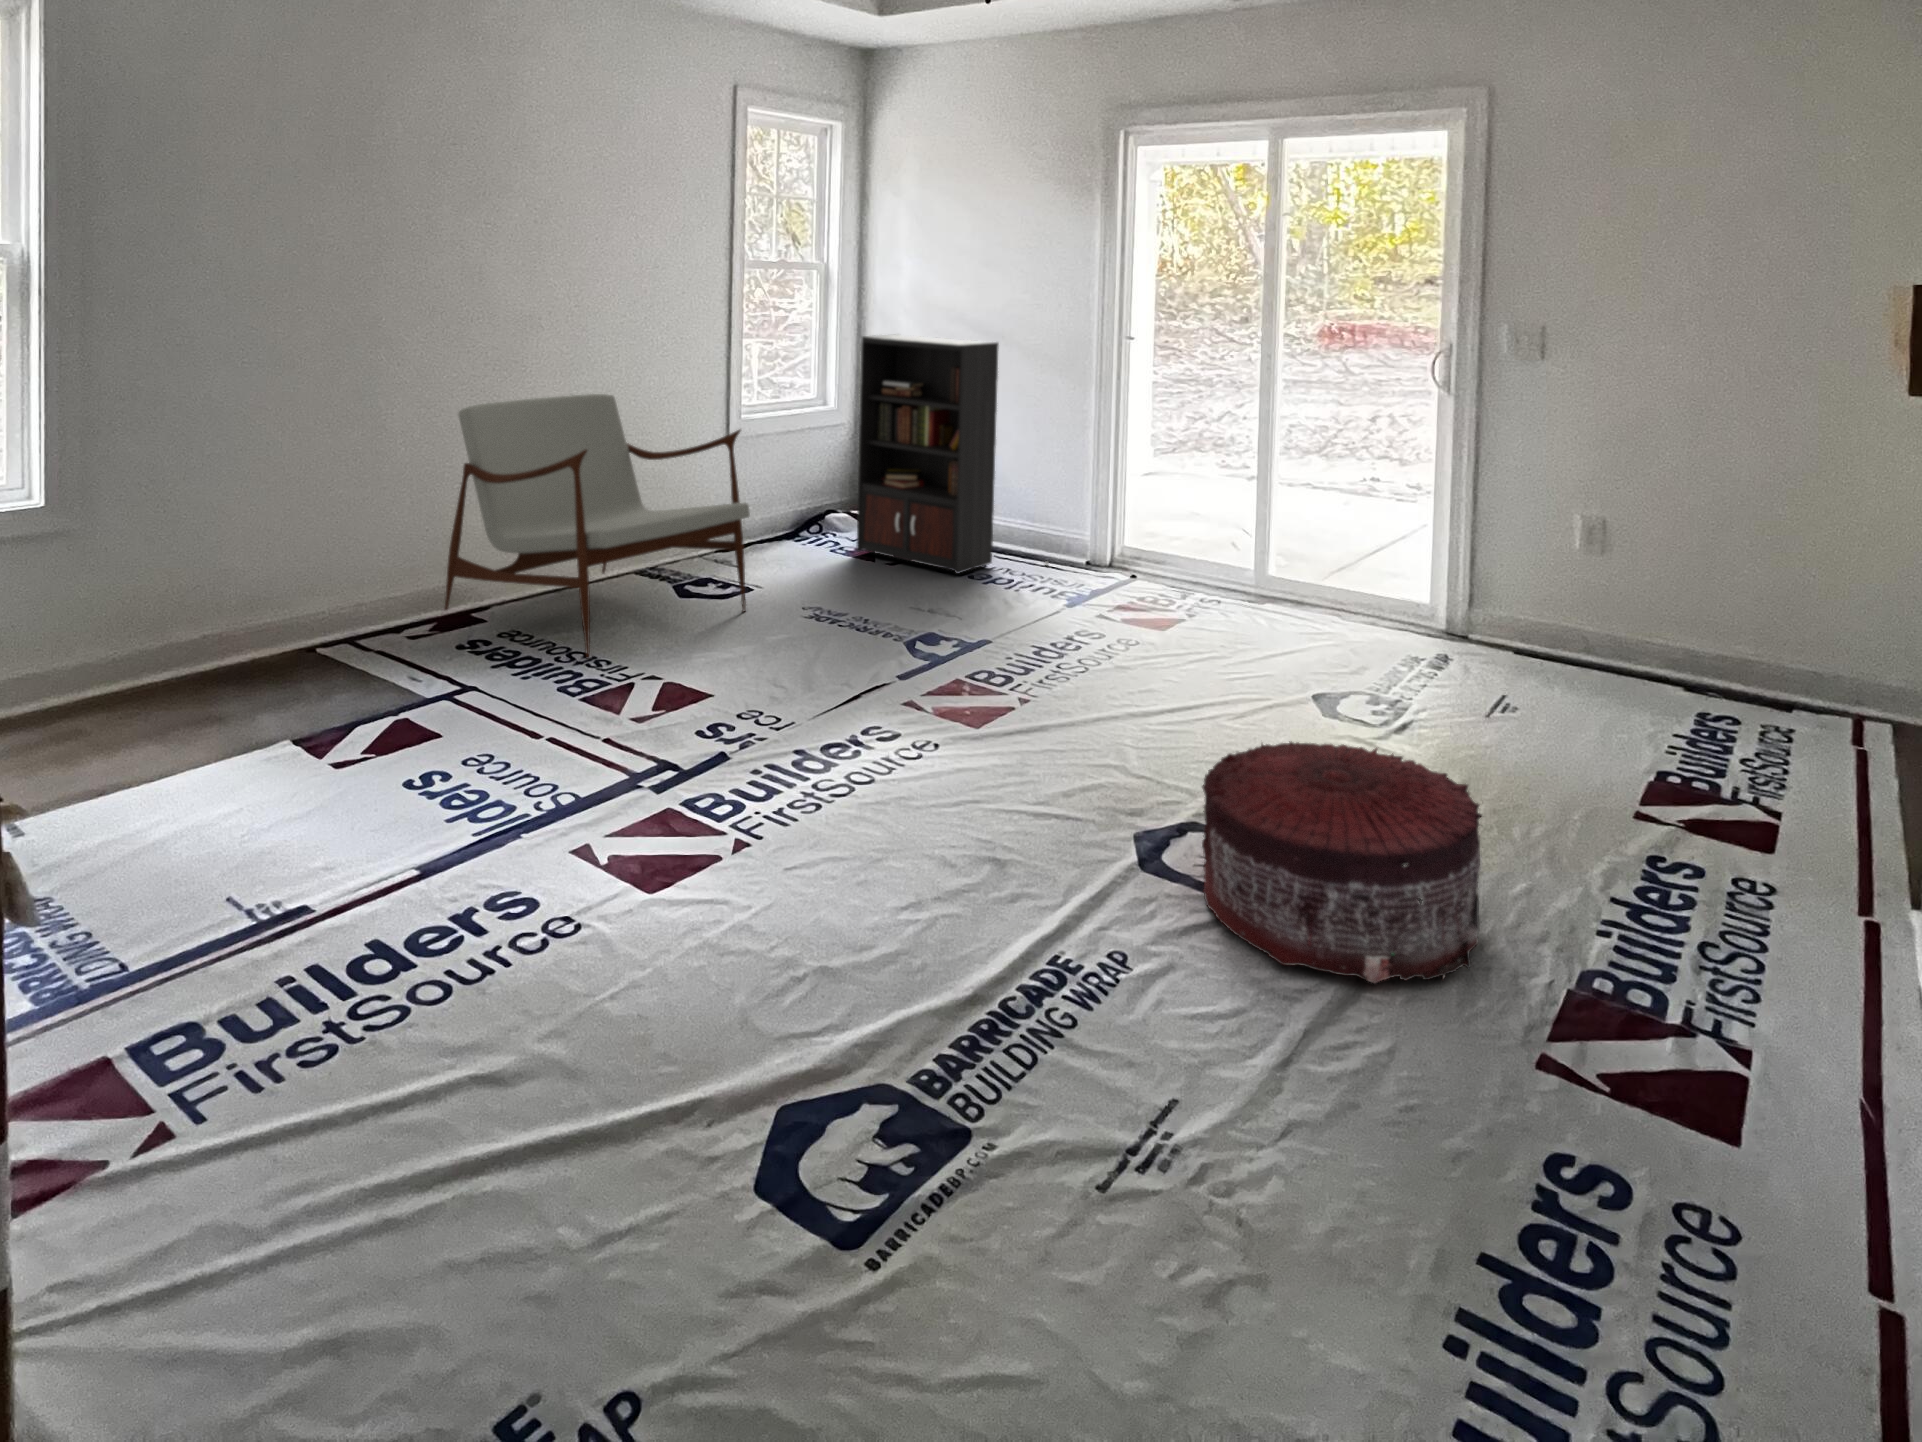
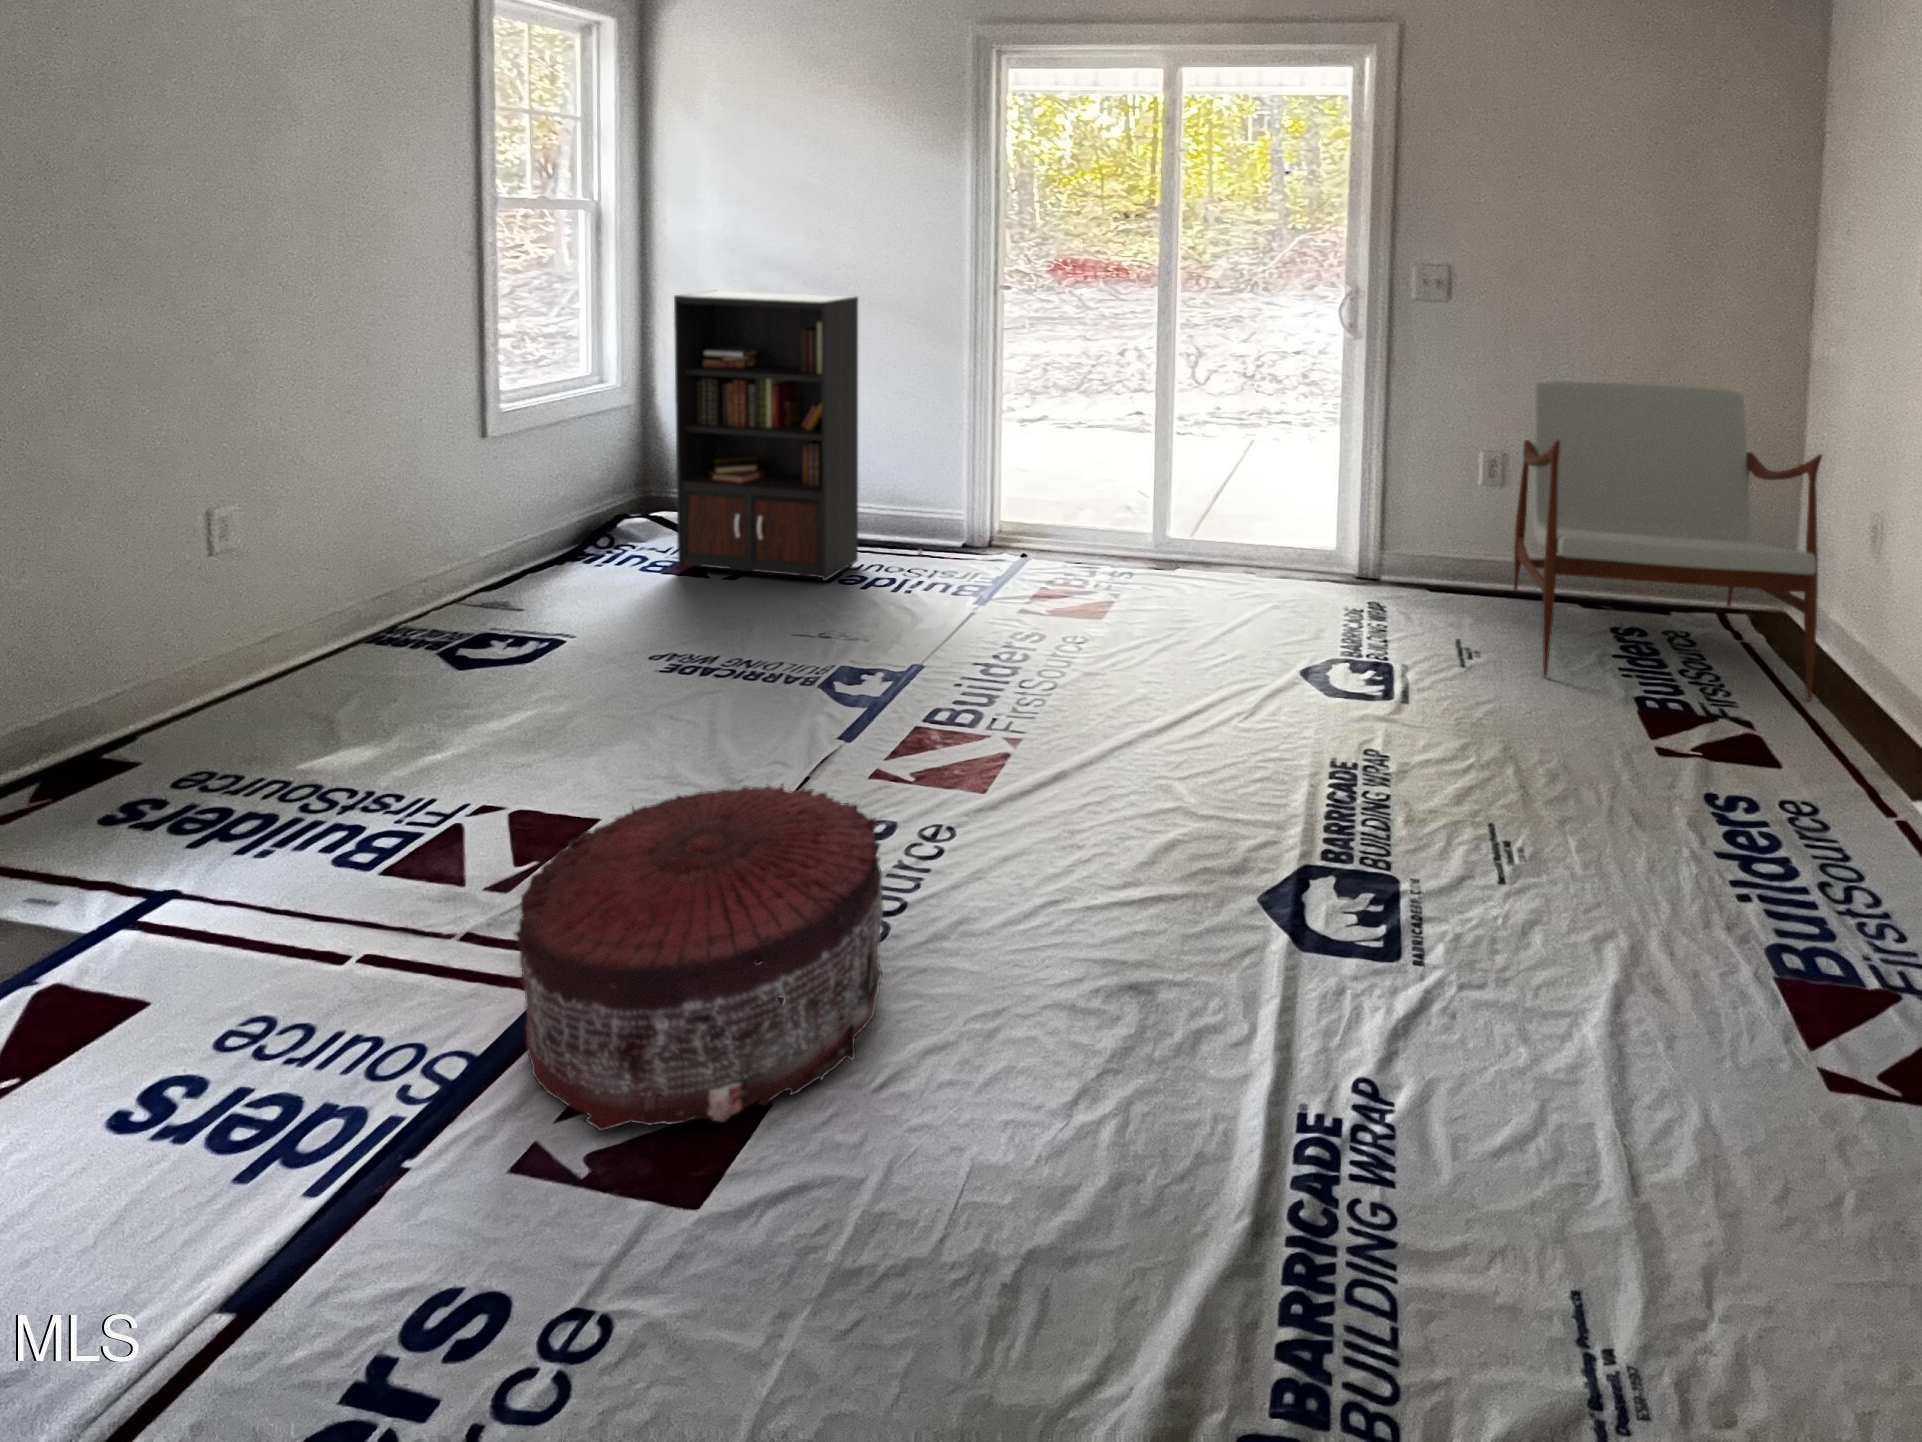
armchair: present [444,394,750,658] -> present [1514,381,1822,700]
pouf: present [1202,742,1482,984] -> present [515,785,884,1131]

